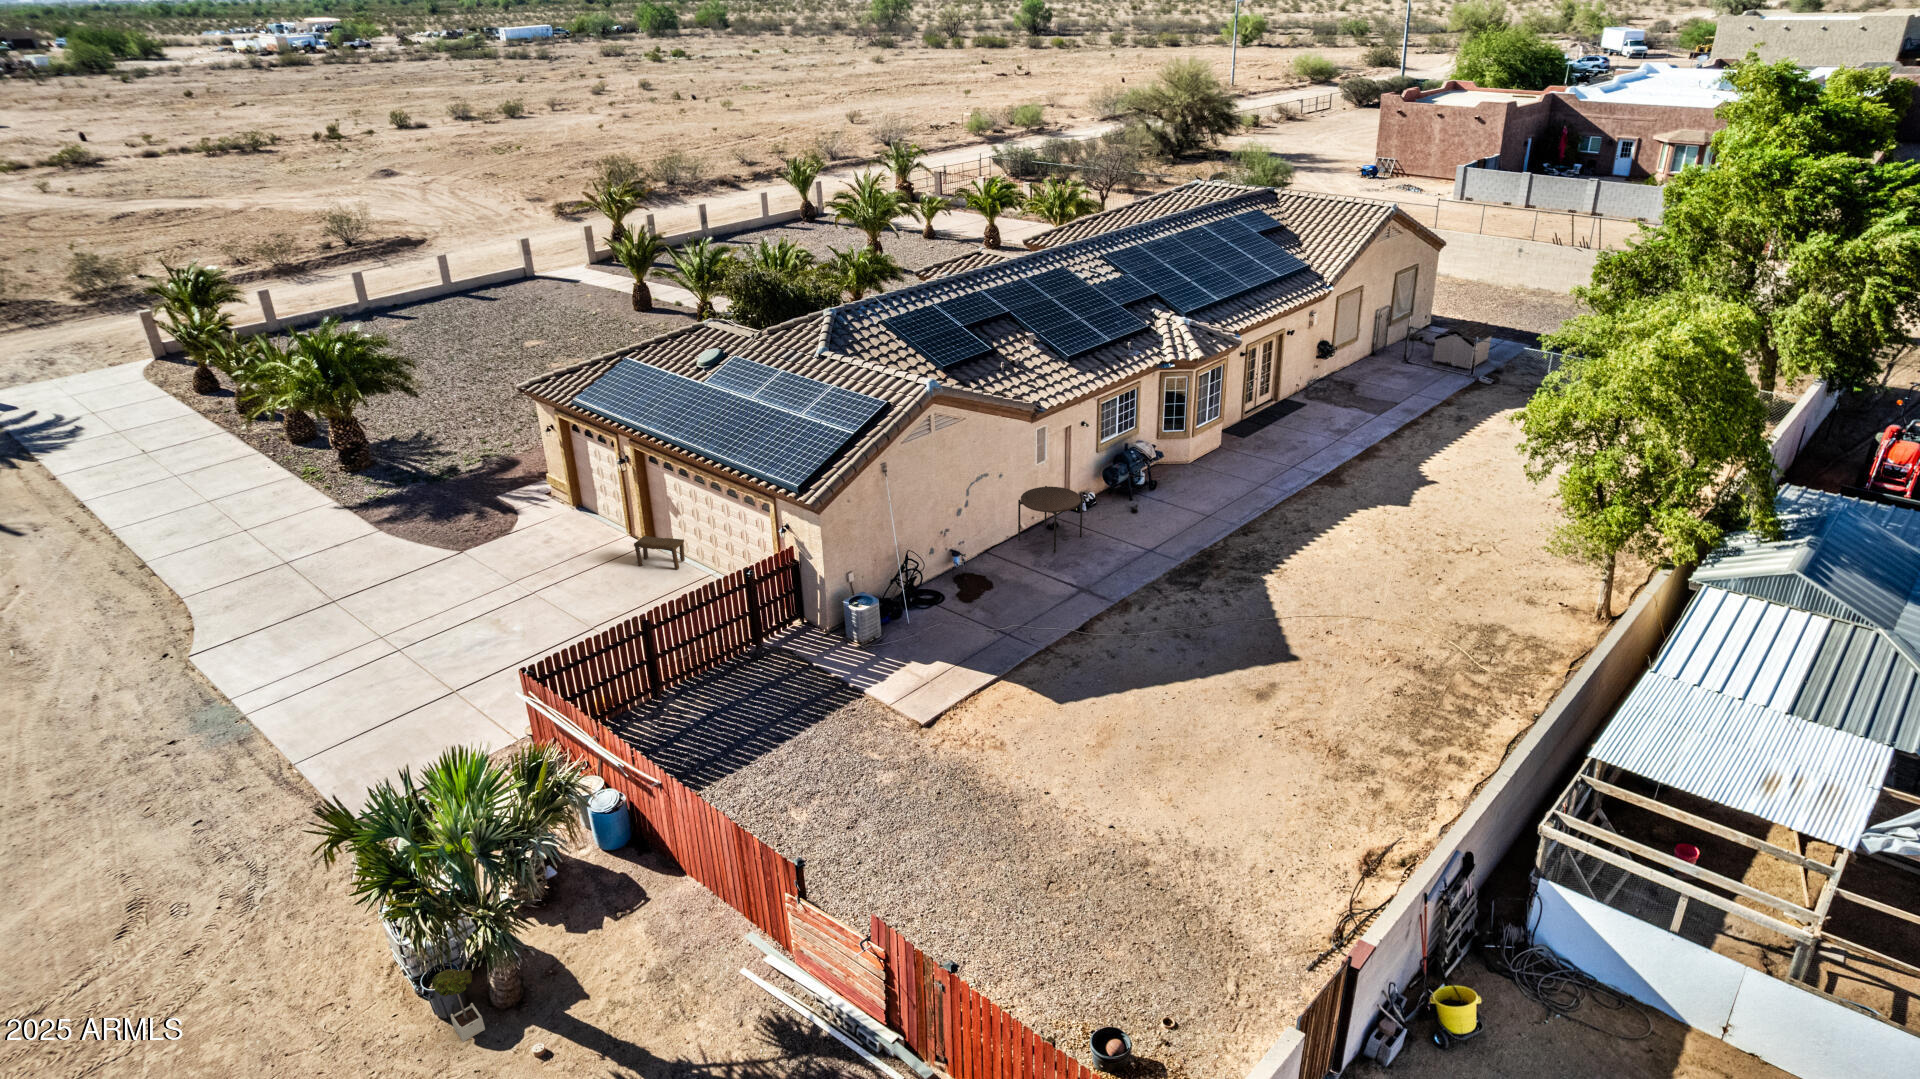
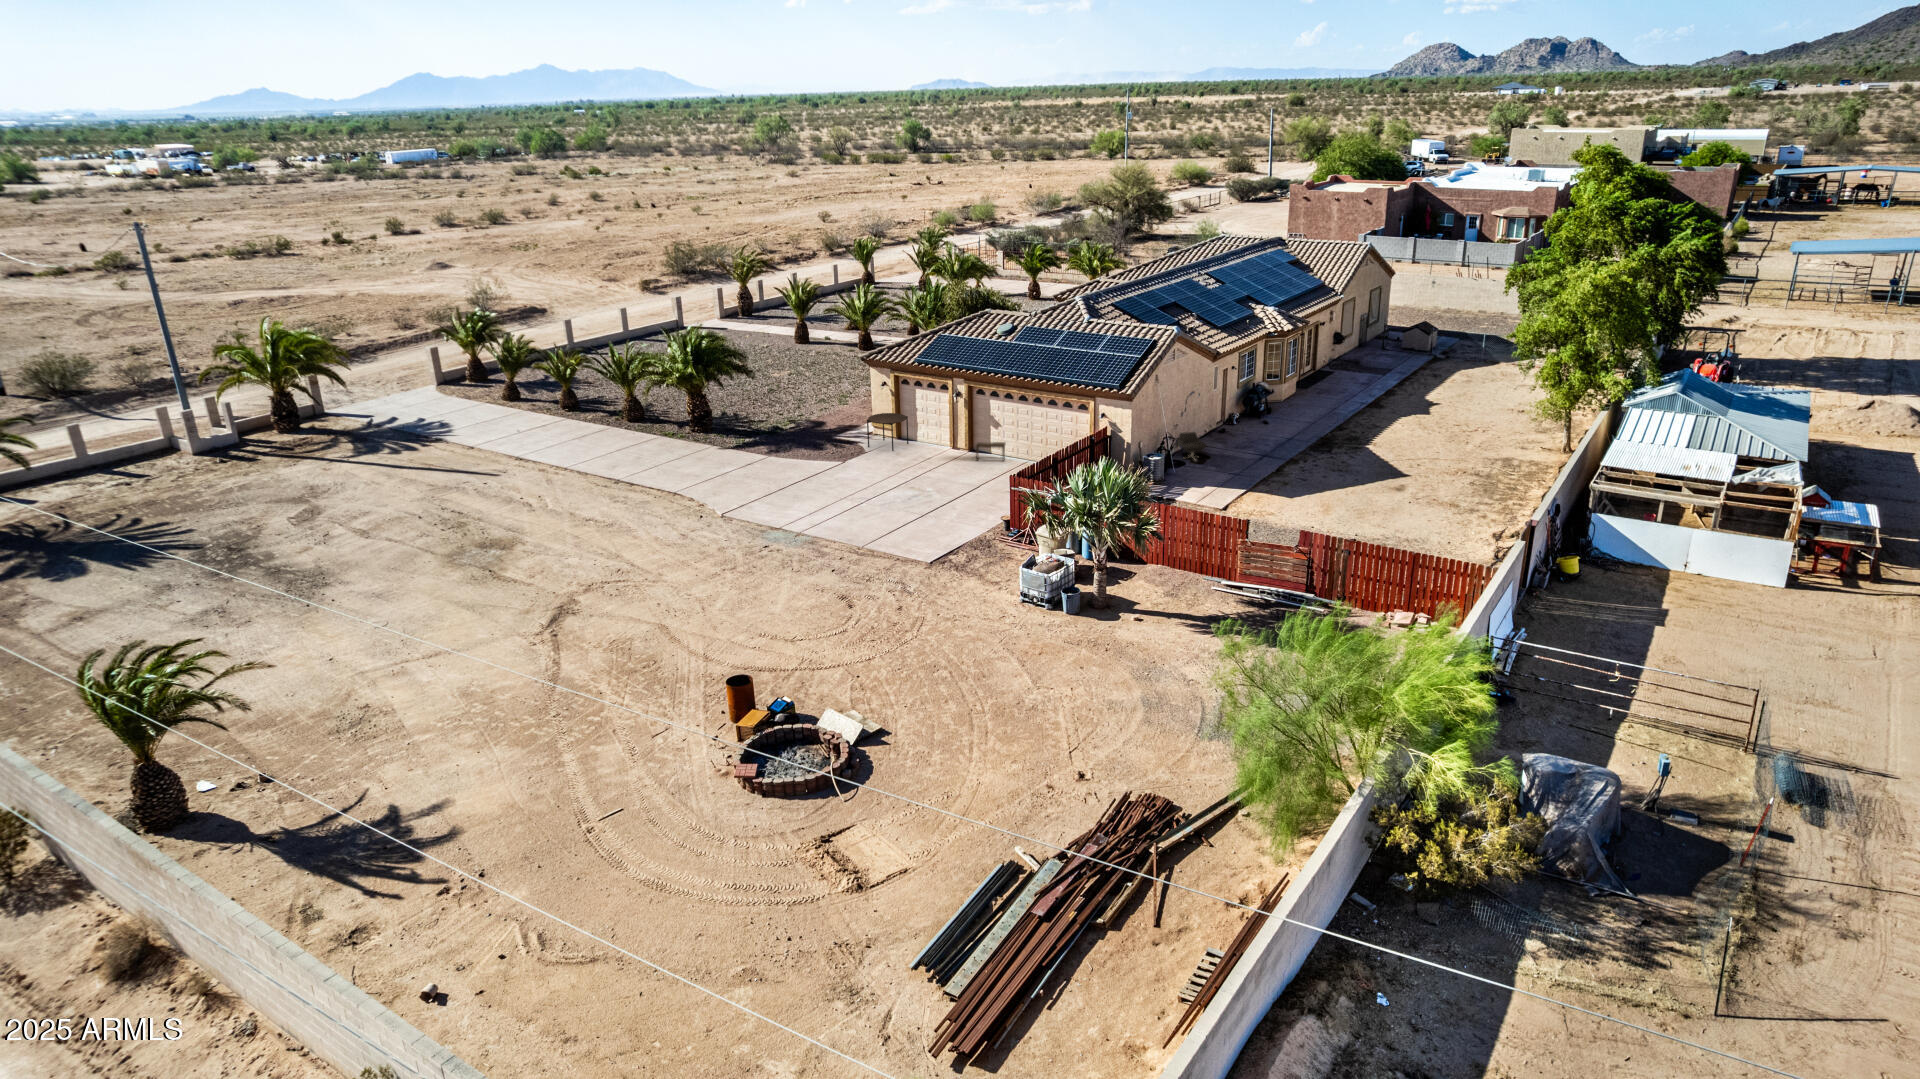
dining table: present [1018,486,1083,553] -> present [867,413,908,451]
lounge chair: none [945,541,987,592] -> present [1177,432,1206,458]
potted tree: present [432,969,485,1042] -> none [1091,569,1110,610]

